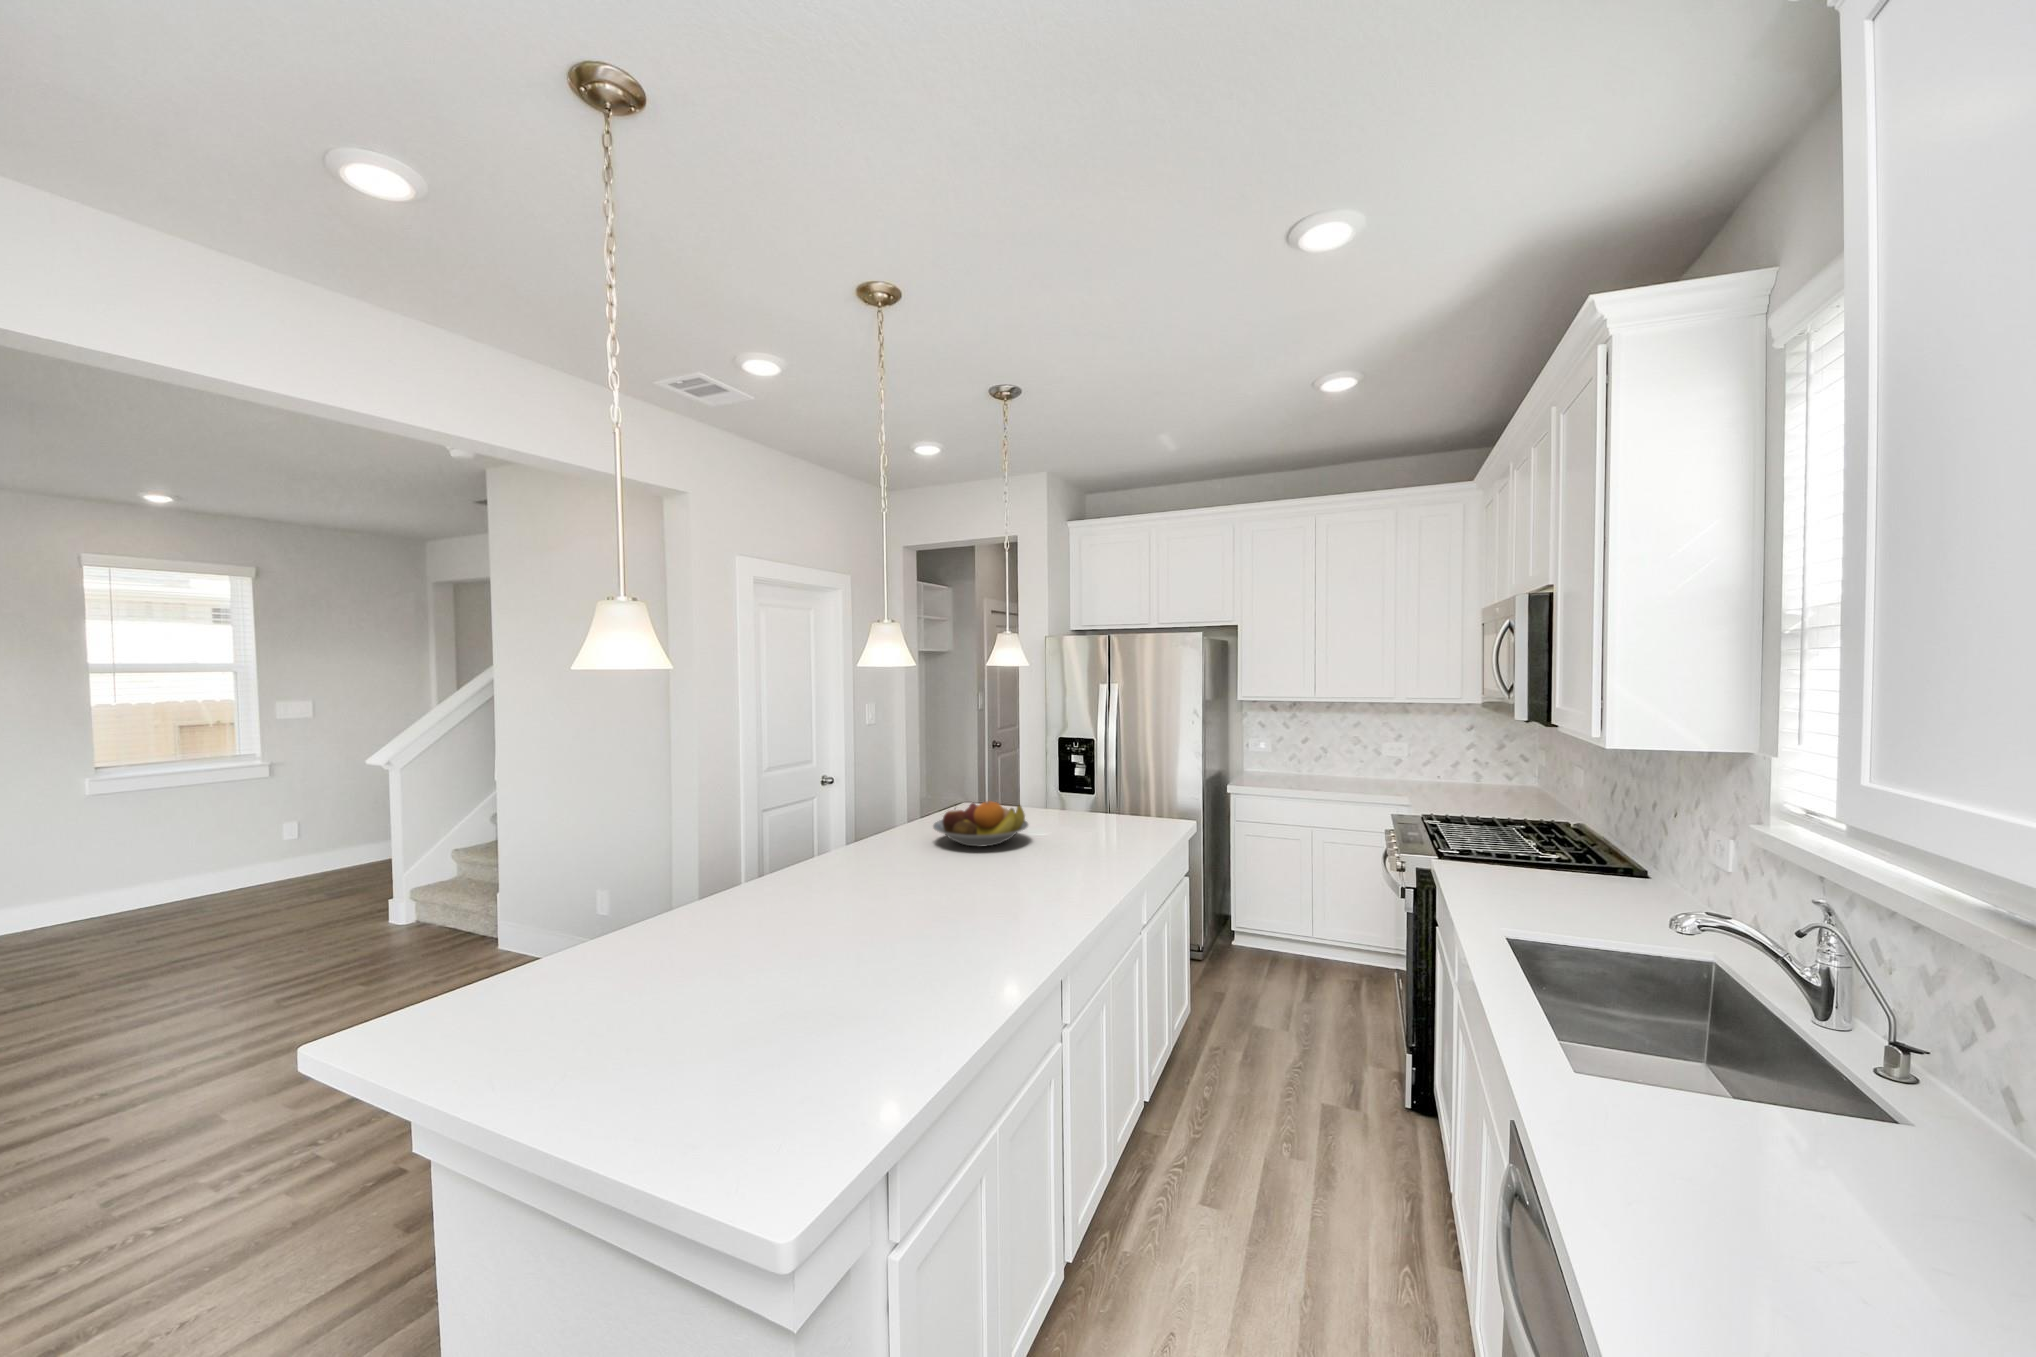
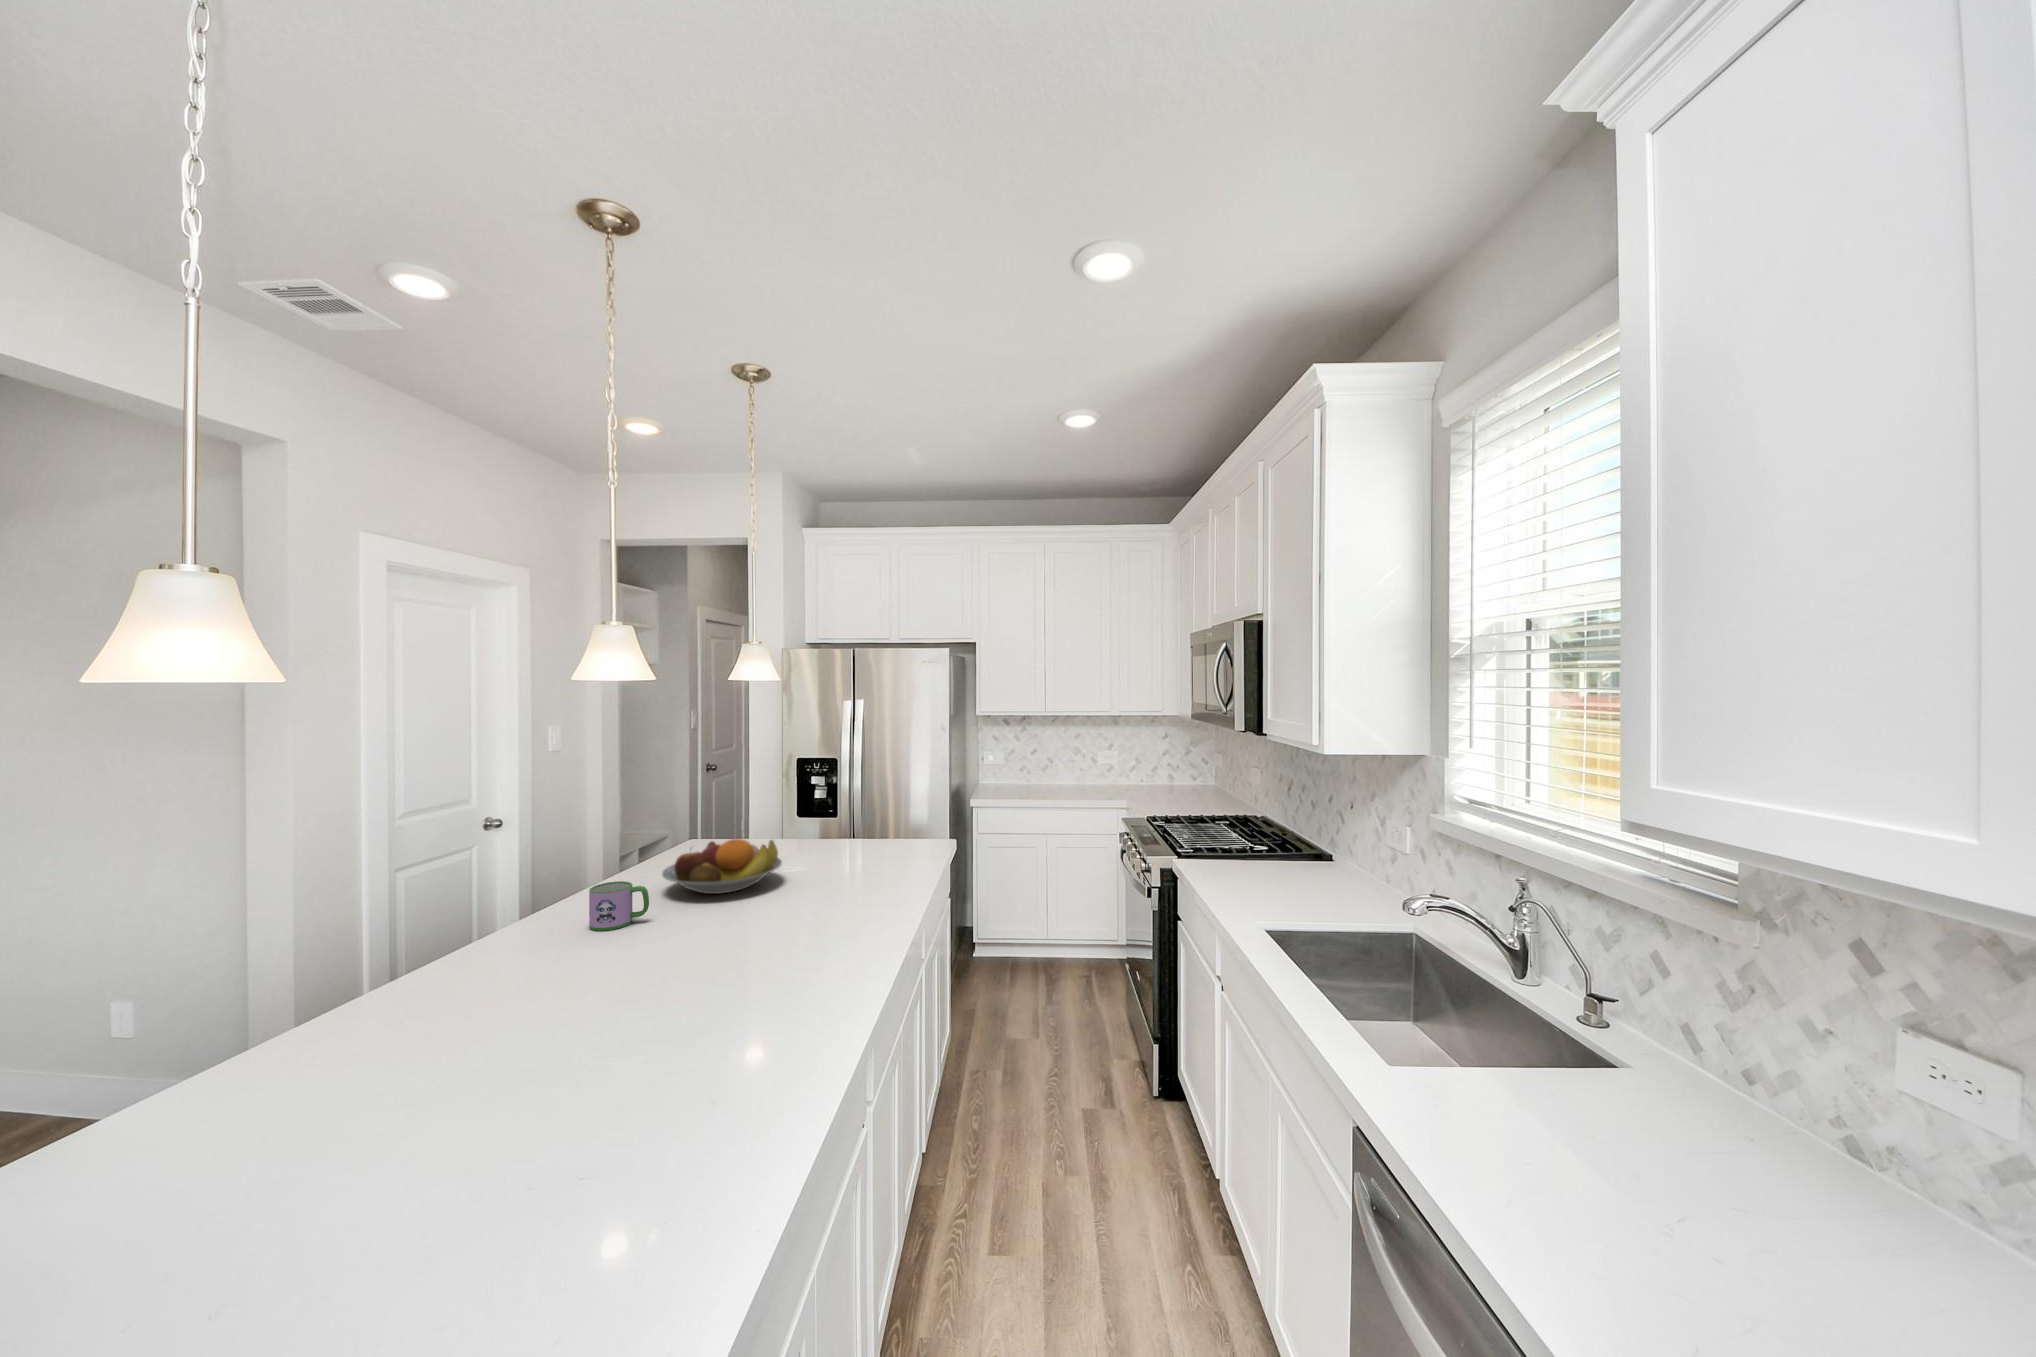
mug: none [877,827,920,864] -> present [589,881,649,931]

